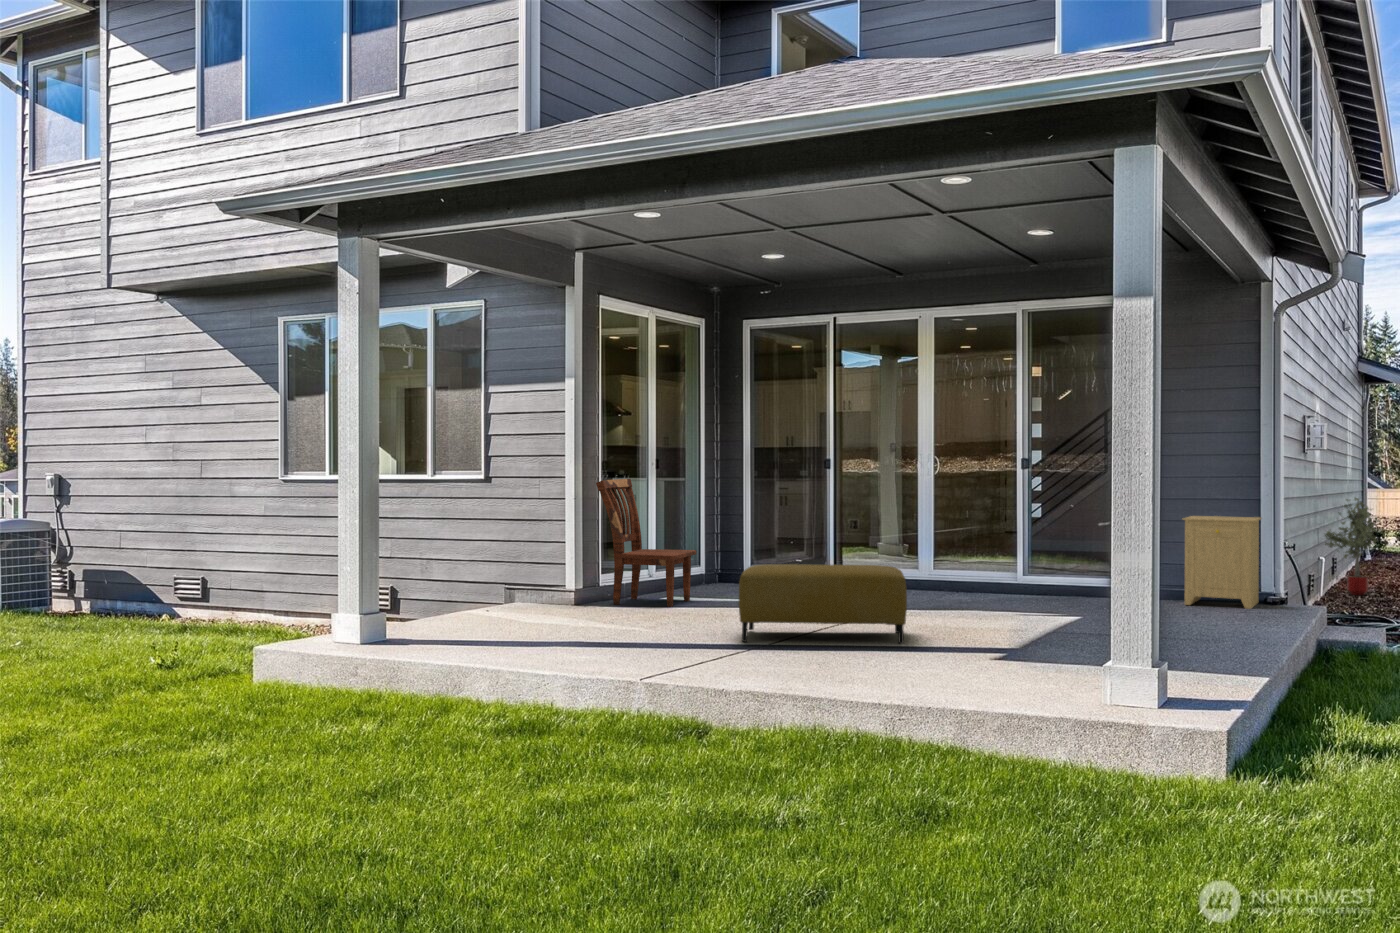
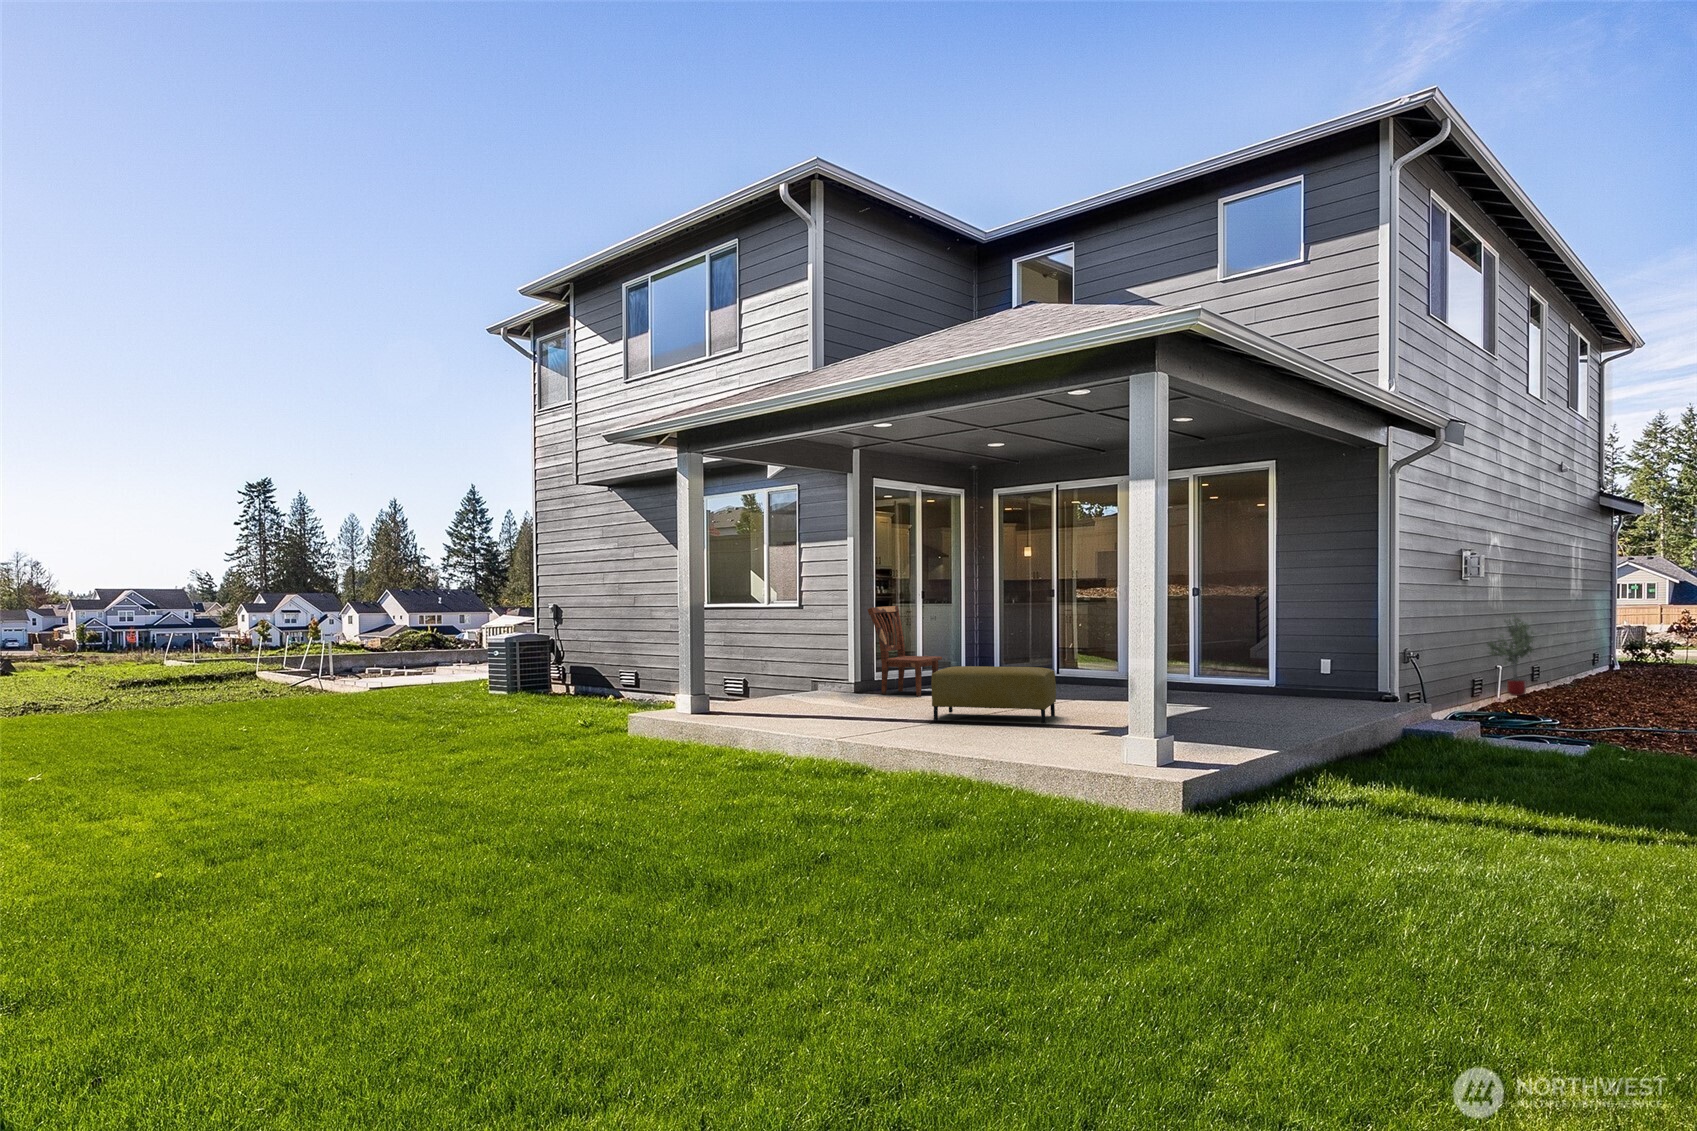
side table: present [1183,516,1261,609] -> none [1306,630,1377,704]

